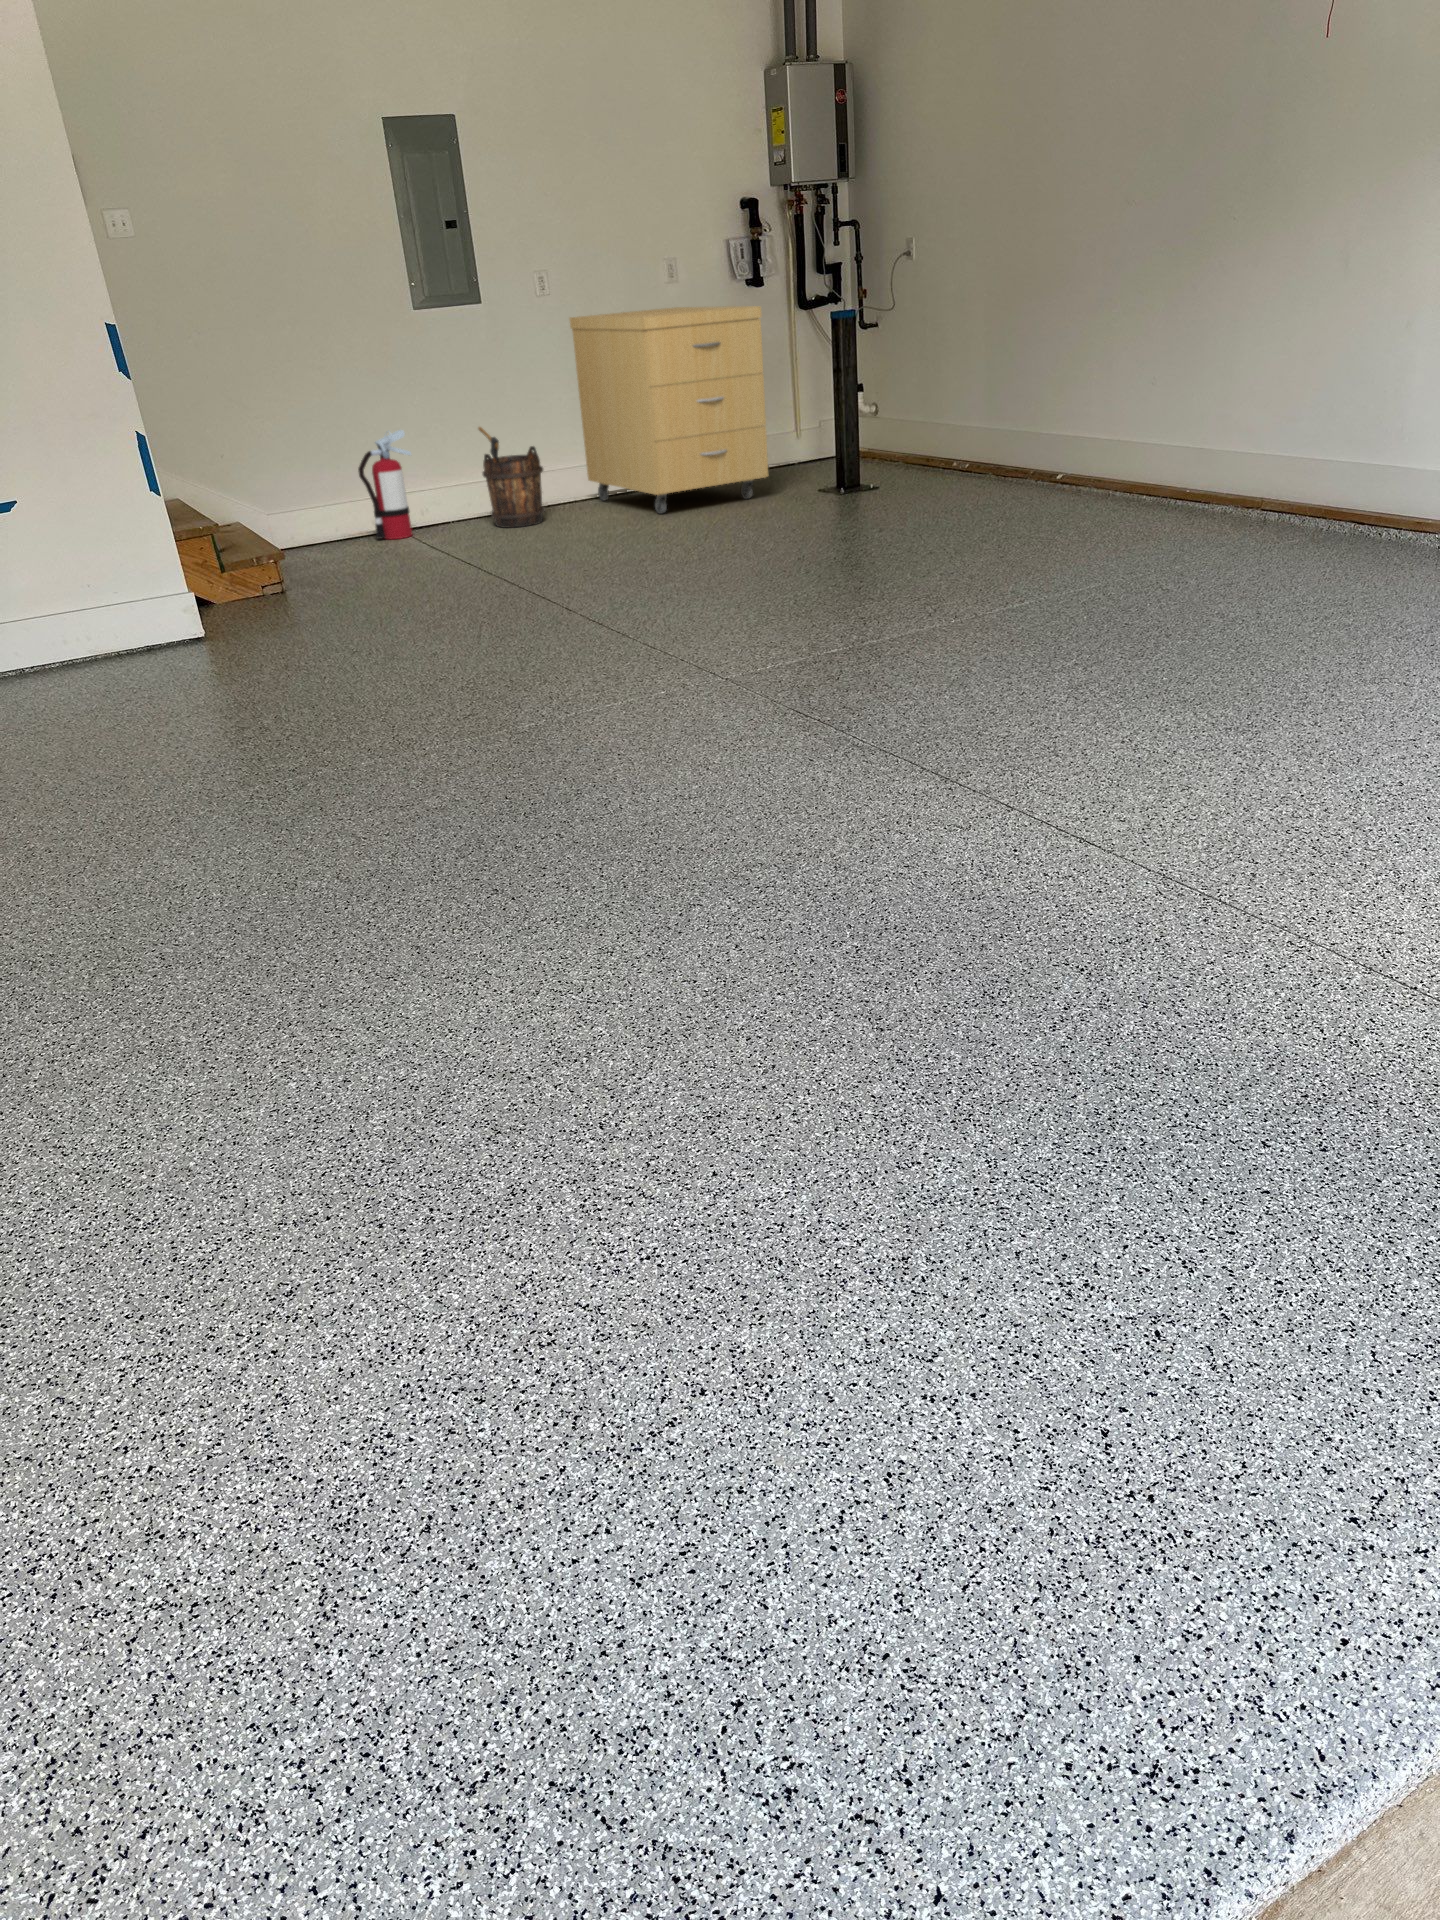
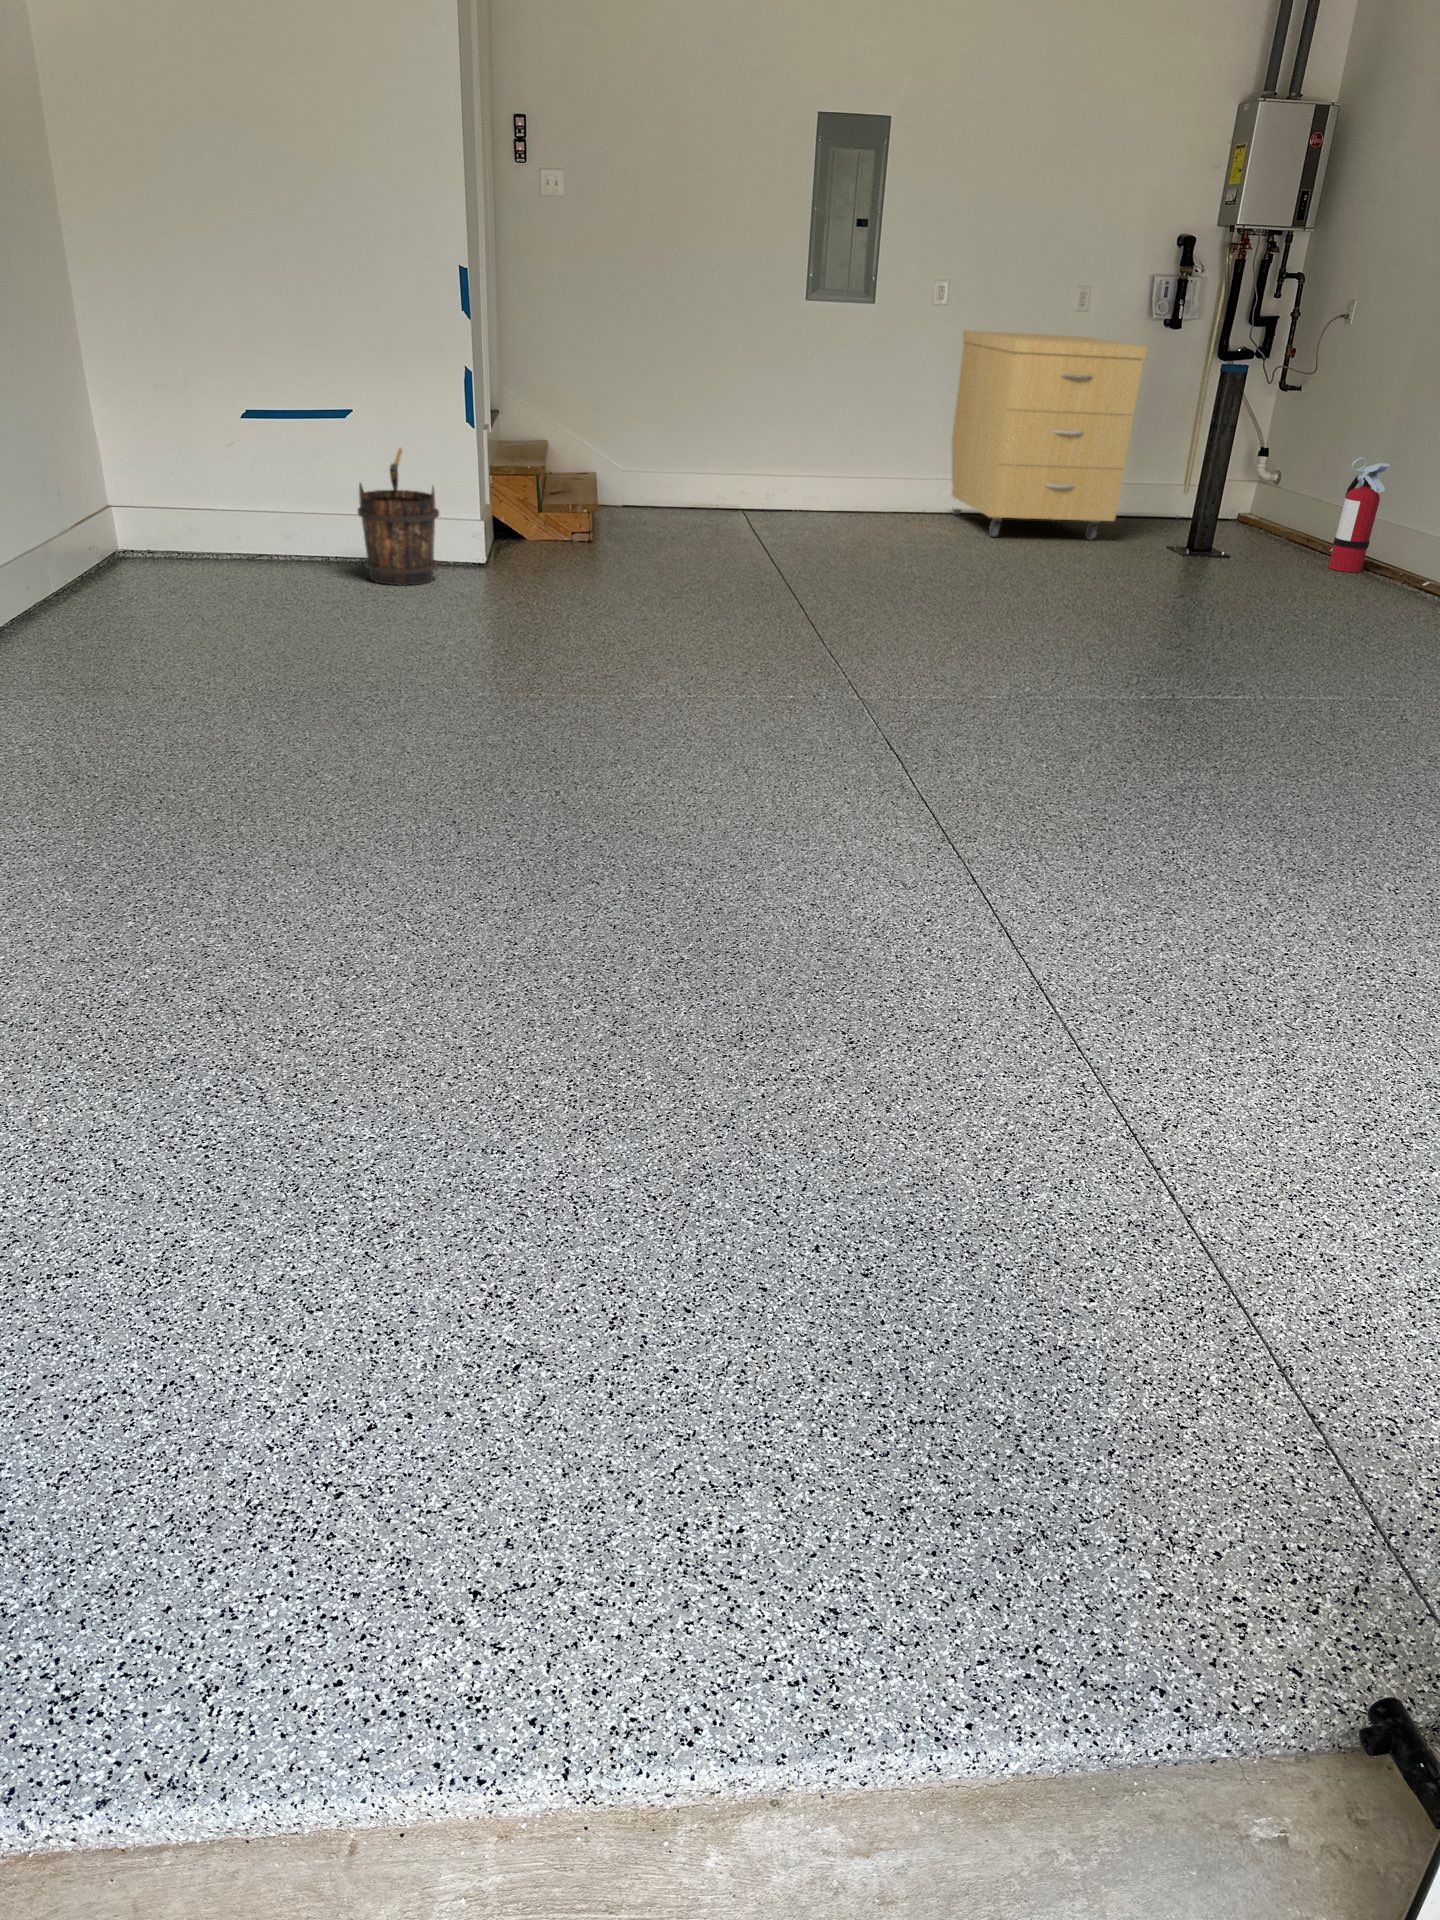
bucket: present [478,427,545,528] -> present [358,448,439,585]
fire extinguisher: present [358,430,412,539] -> present [1328,457,1390,572]

